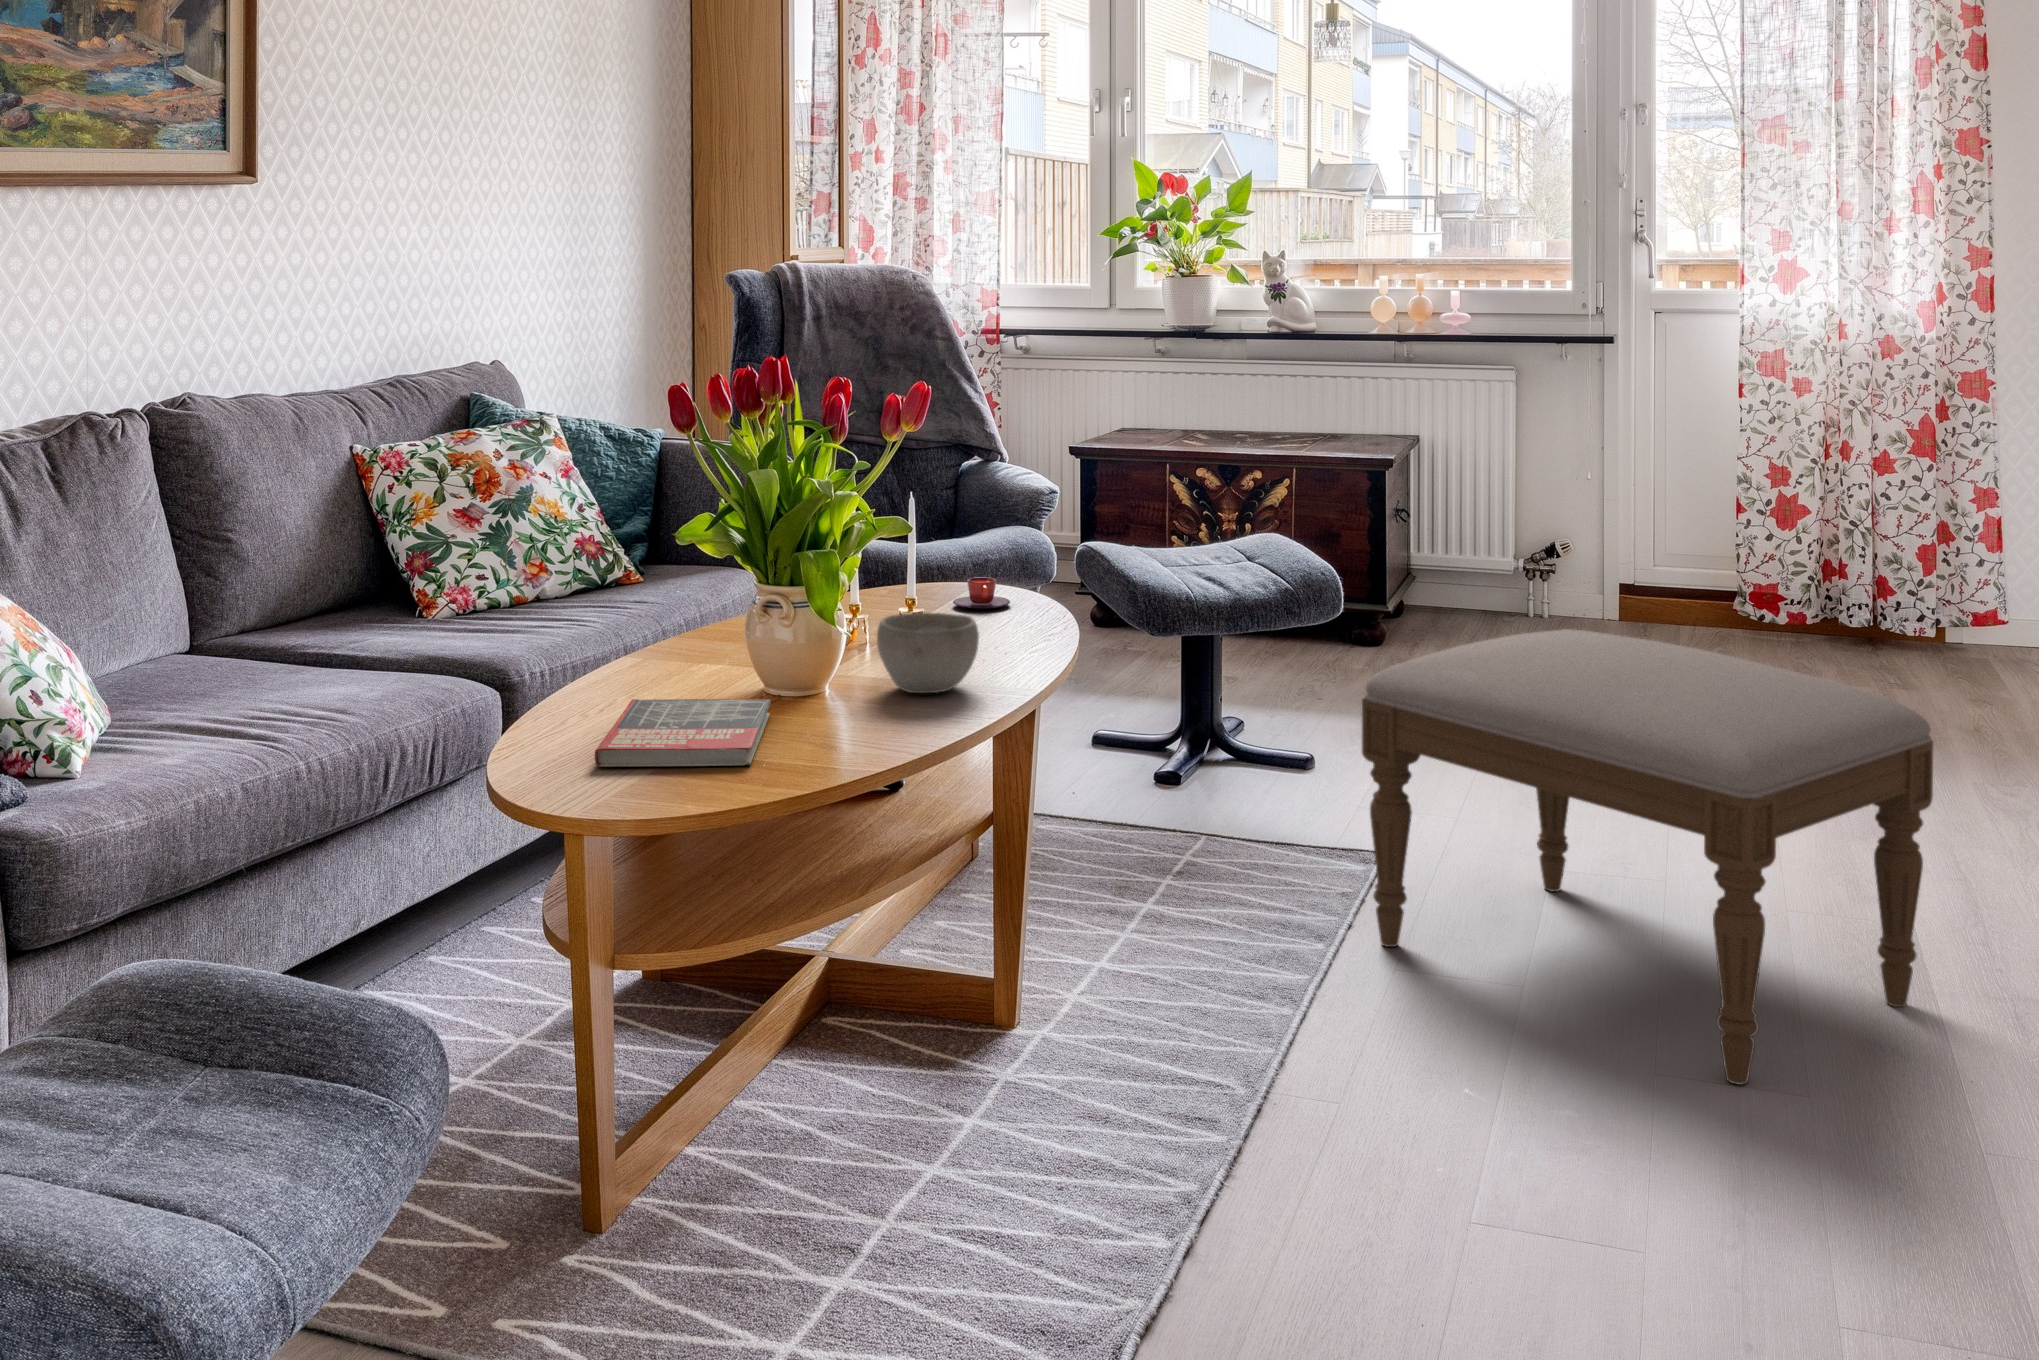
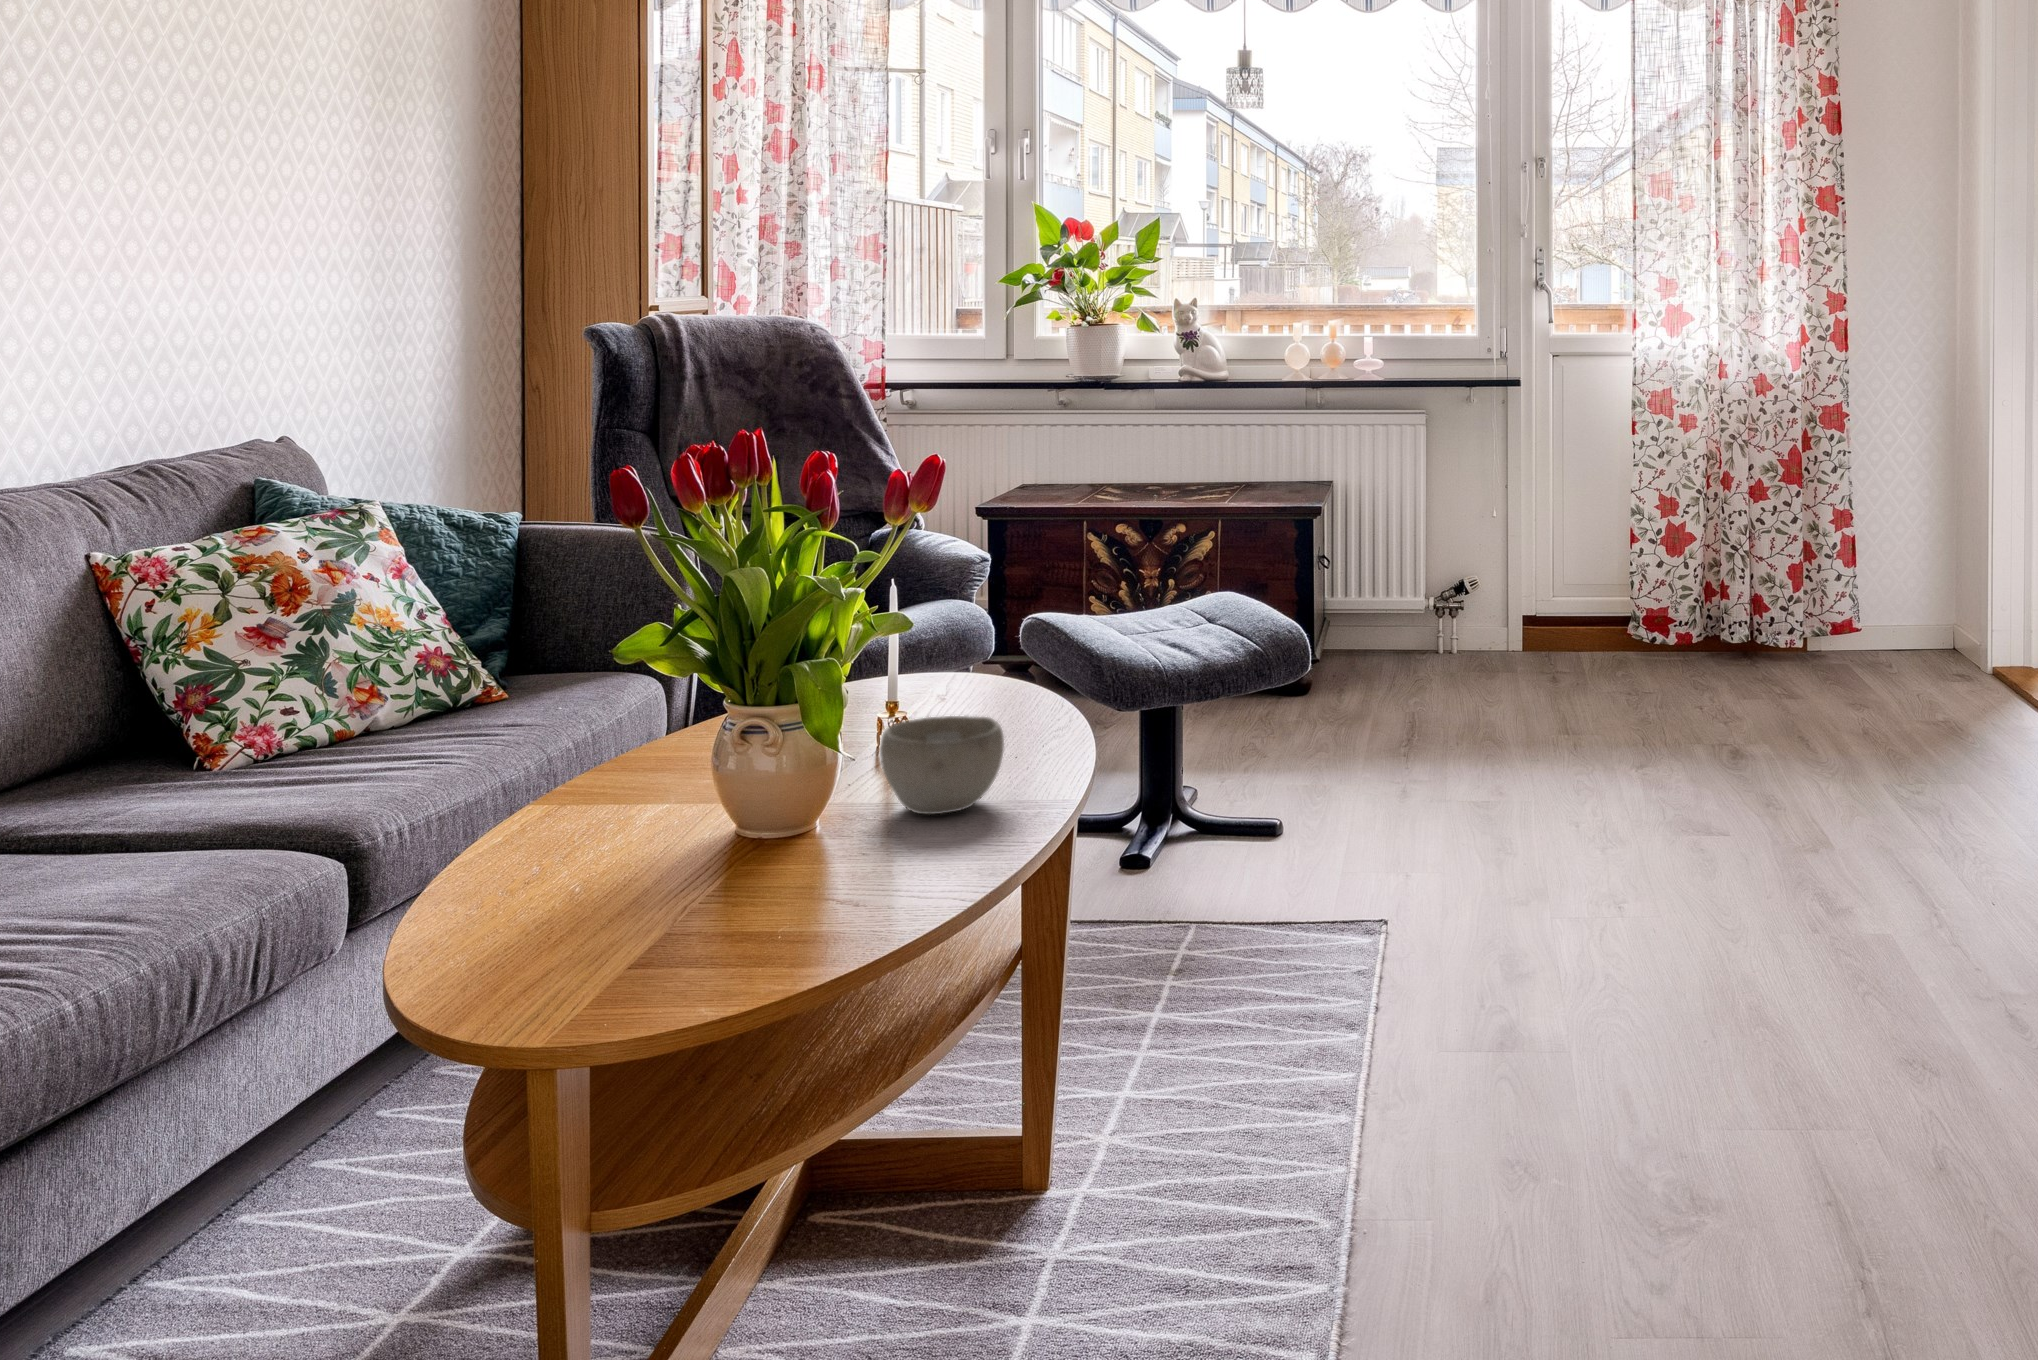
teacup: present [953,577,1010,608] -> none [926,665,993,702]
ottoman: present [1362,629,1934,1085] -> none [1393,676,1935,1130]
book: present [595,699,771,767] -> none [544,841,759,959]

